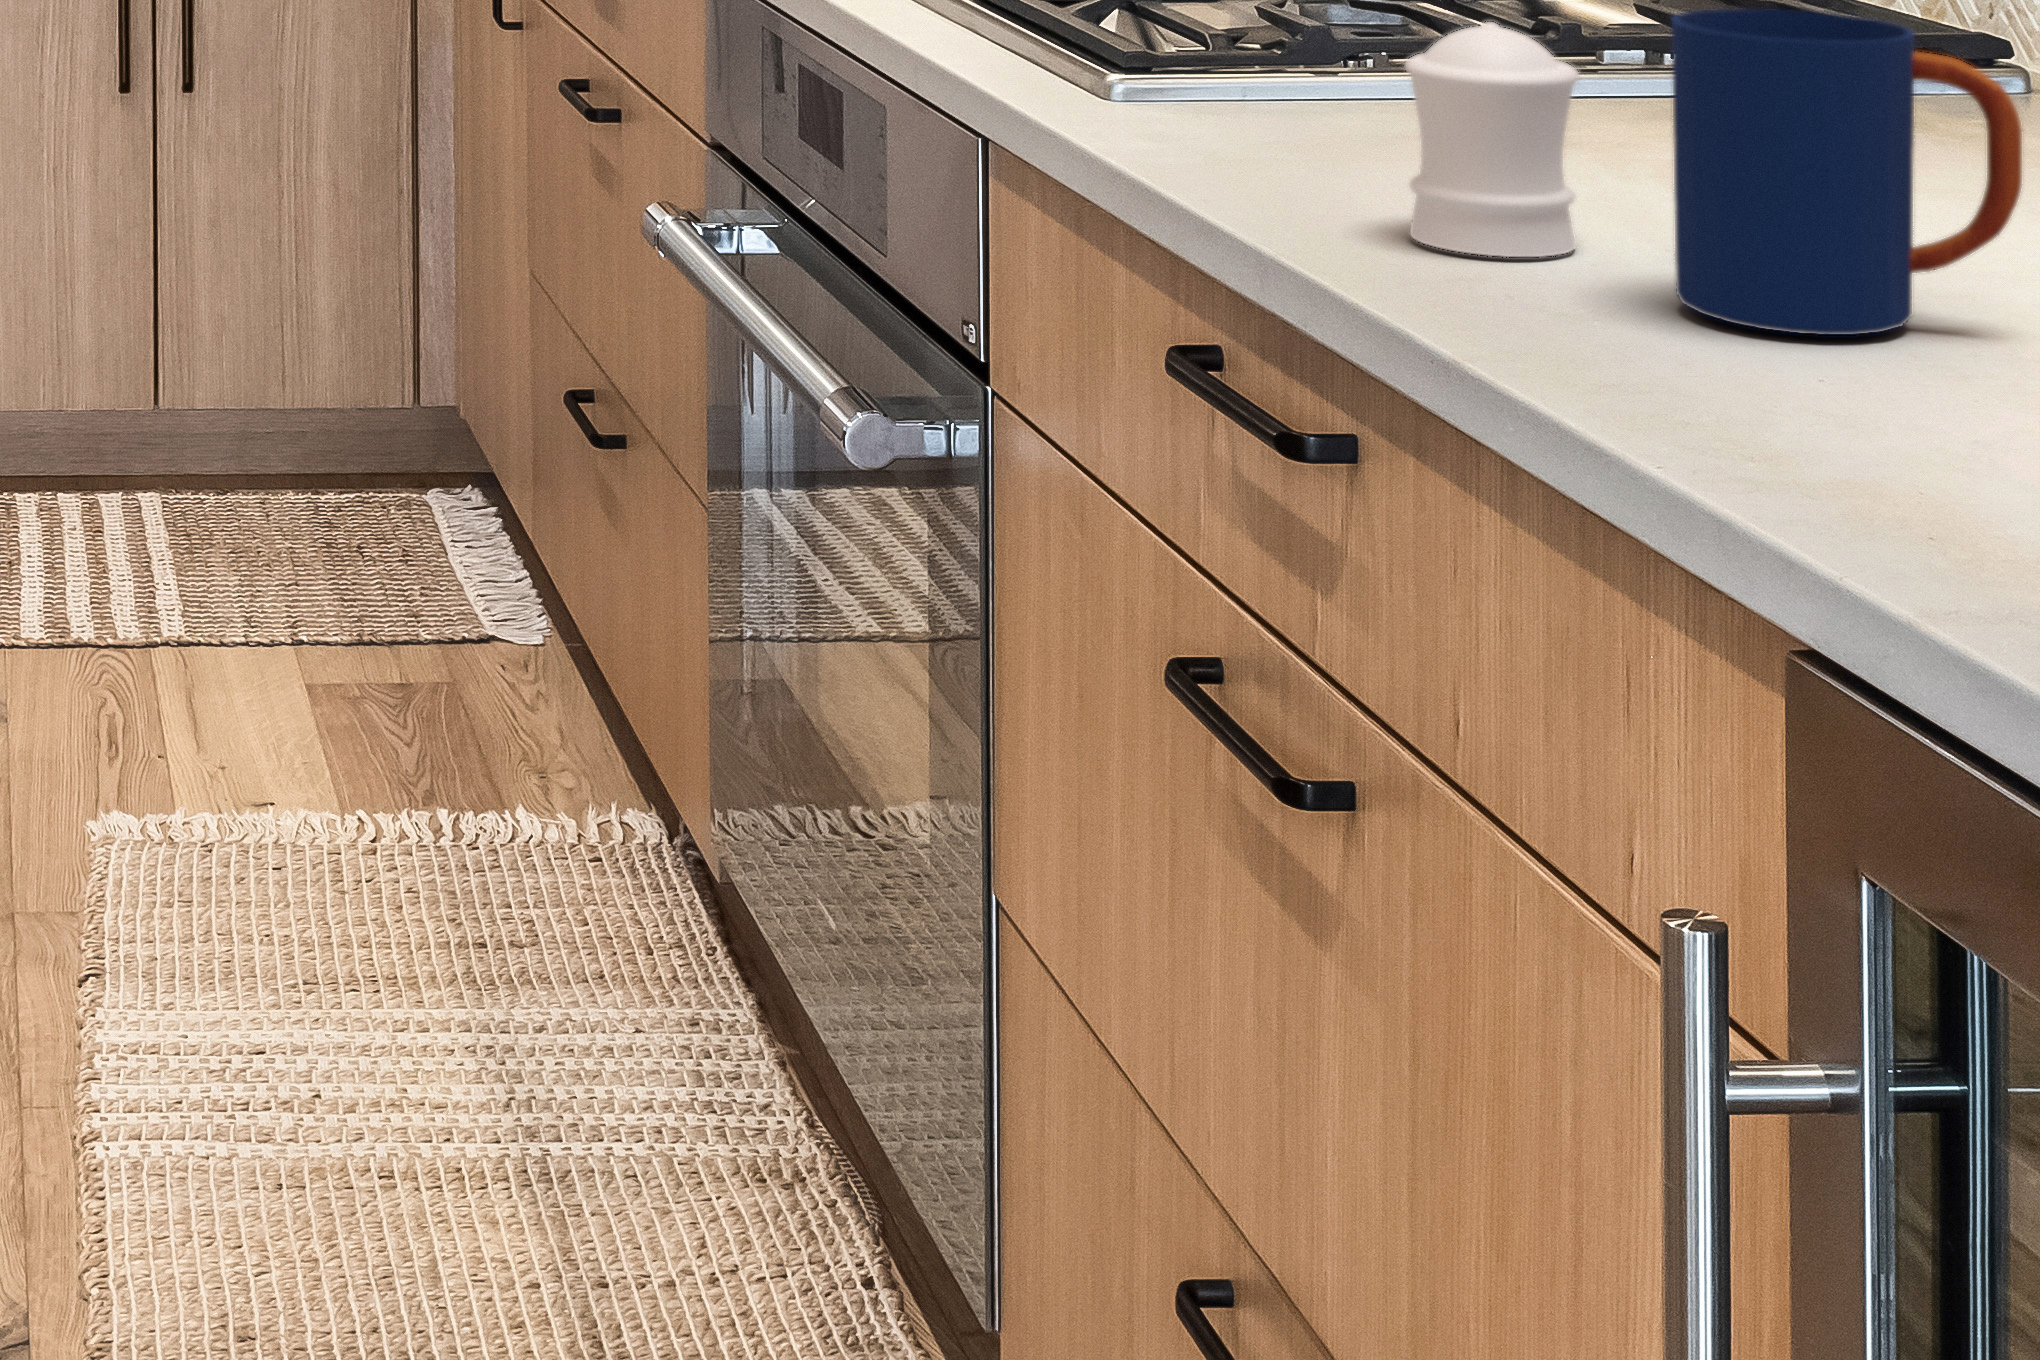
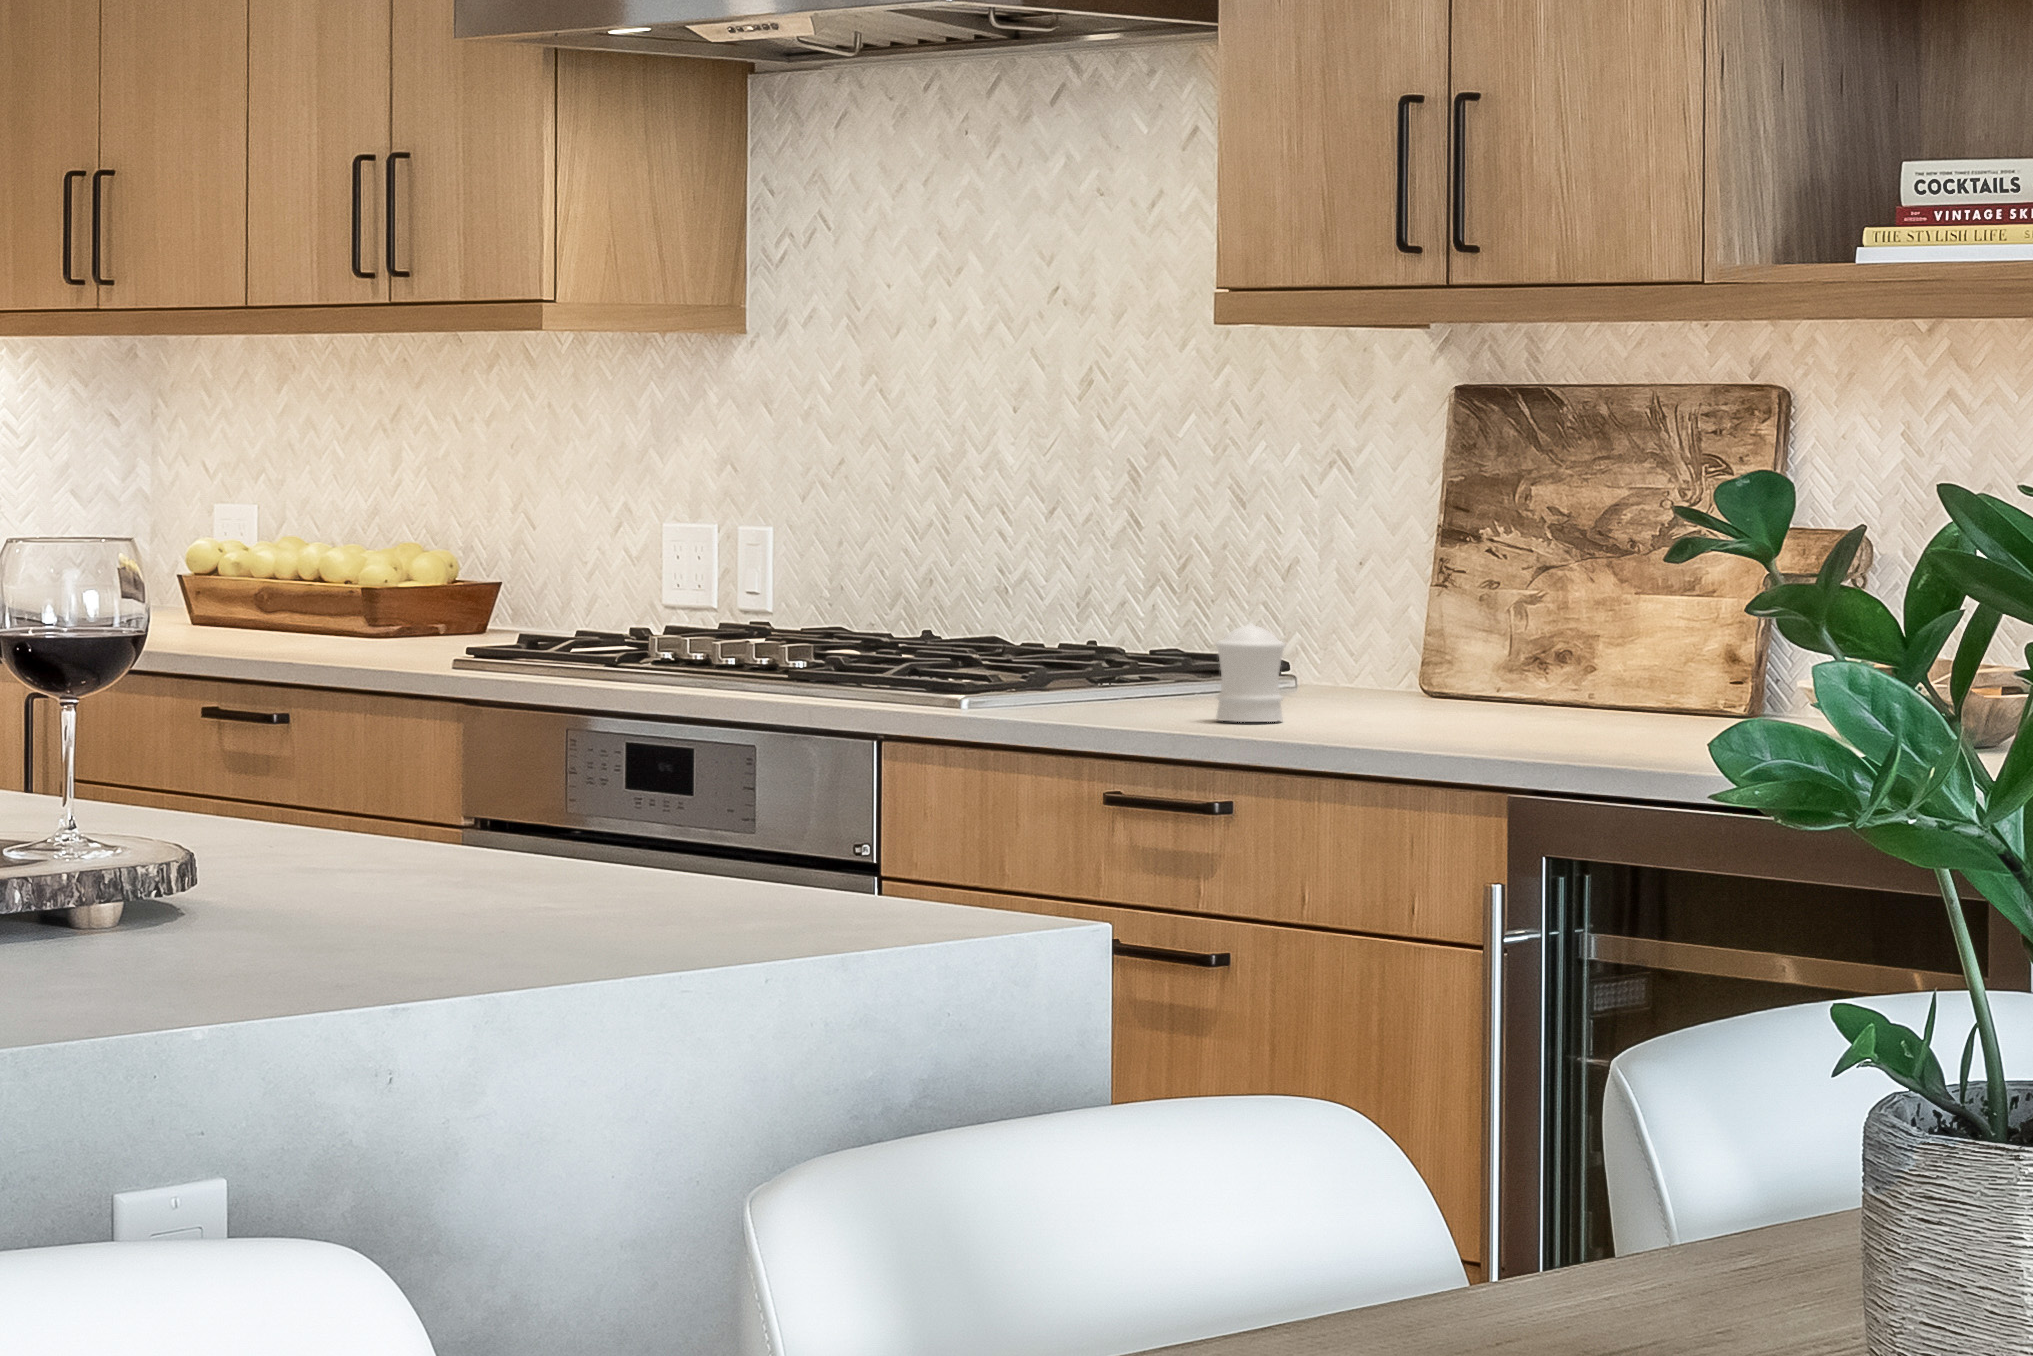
mug: present [1672,9,2022,335] -> none [1349,606,1468,727]

